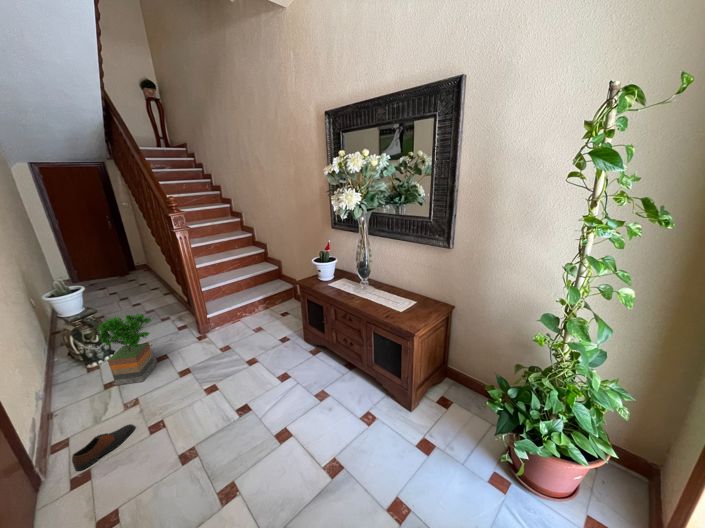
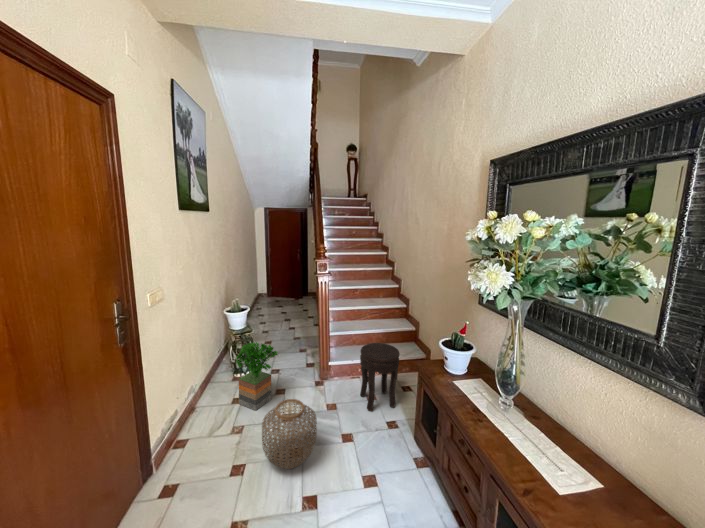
side table: none [241,281,281,338] -> present [360,343,400,411]
woven basket: none [169,344,229,405] -> present [262,399,317,469]
shoe: present [72,424,135,471] -> none [174,452,226,480]

